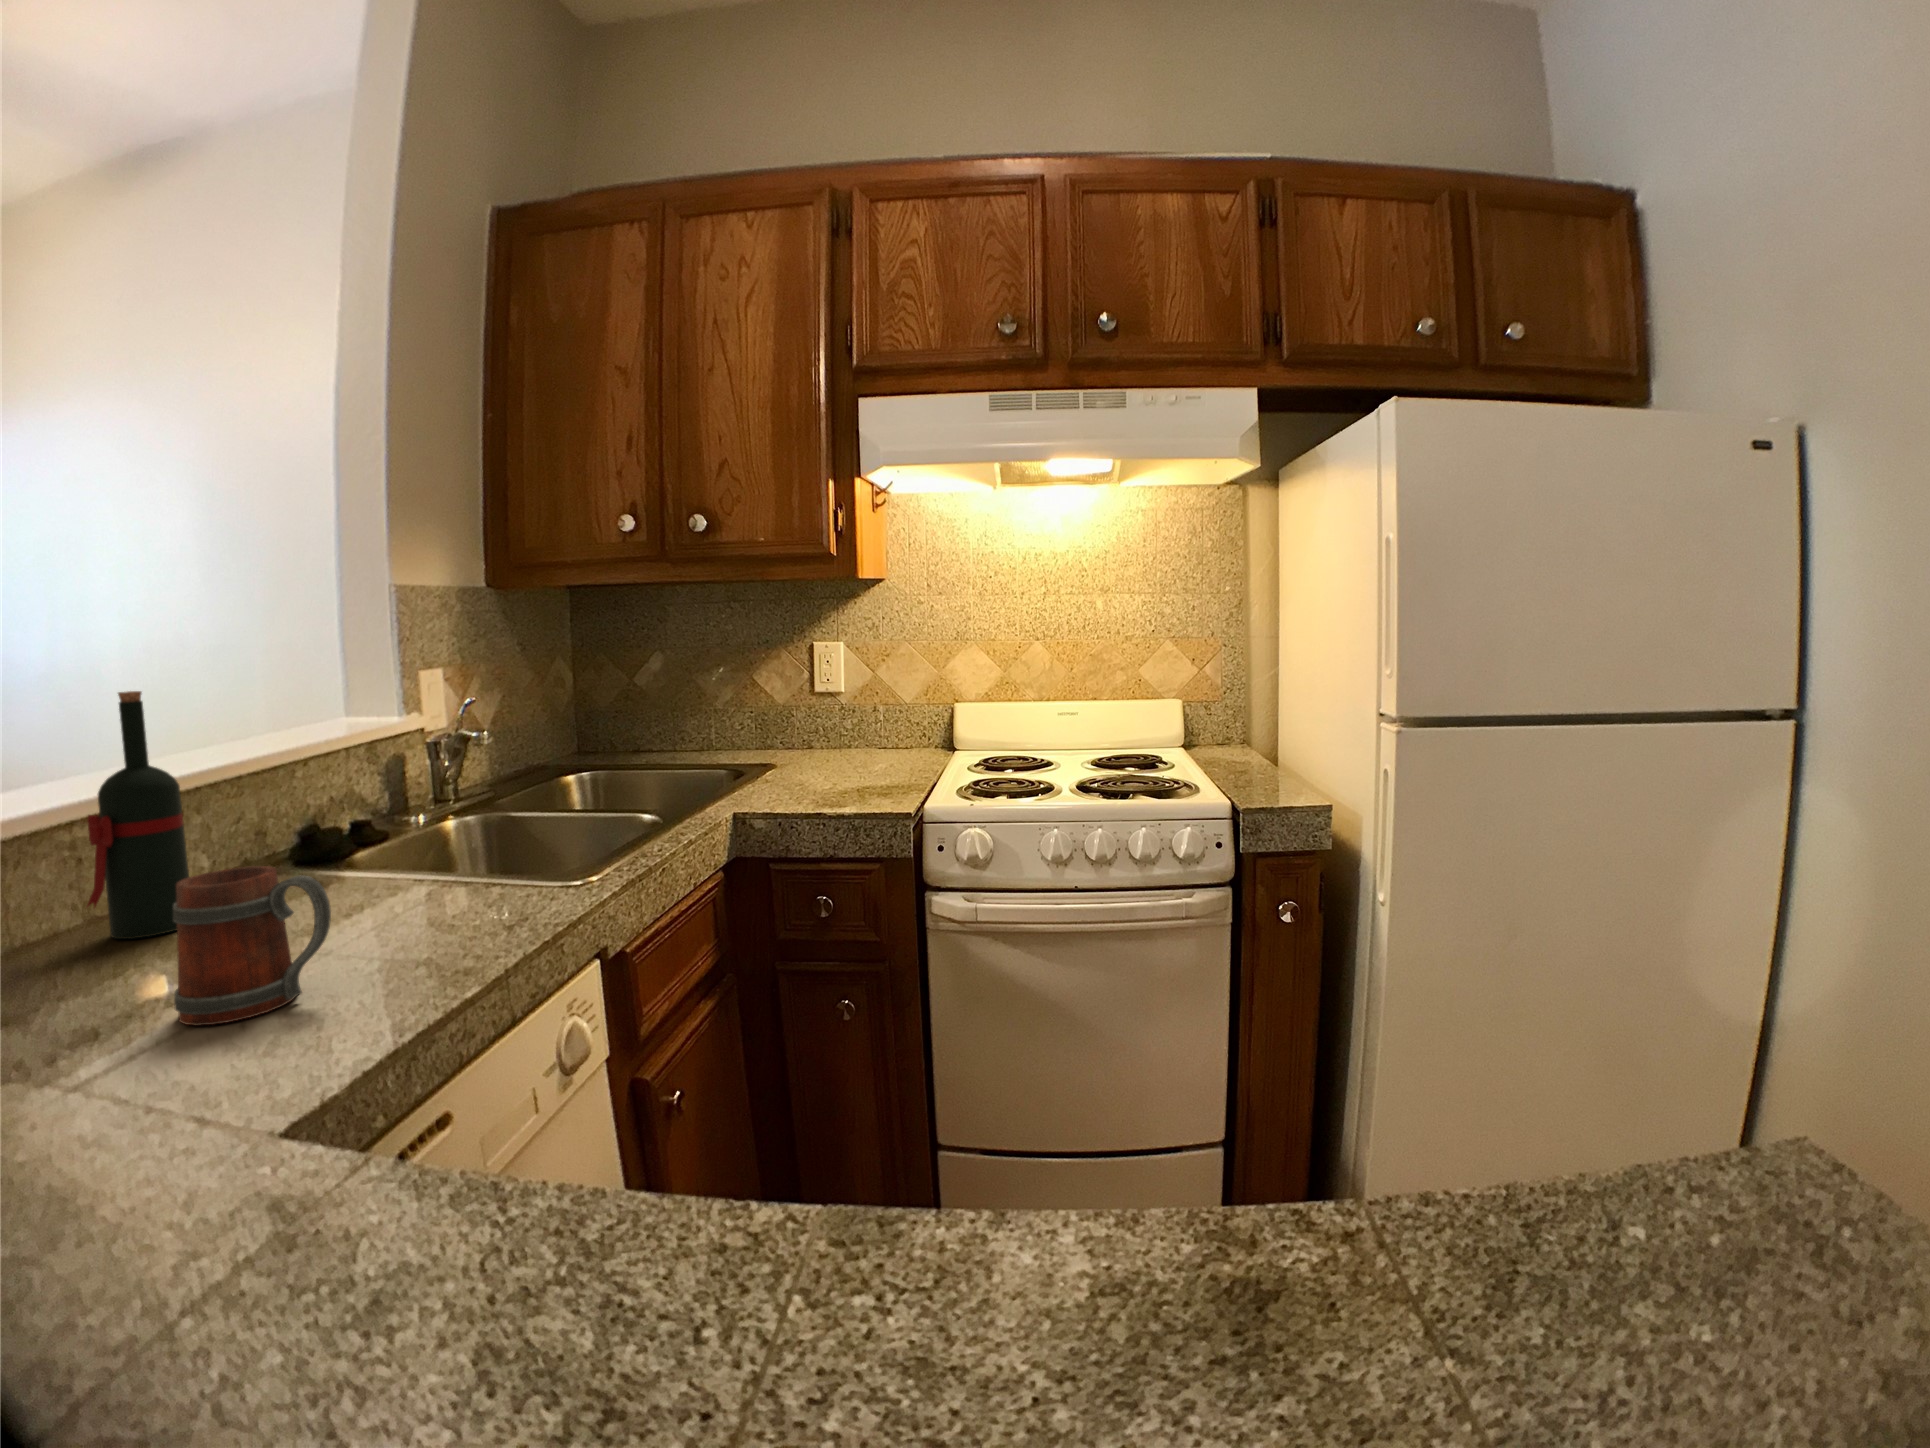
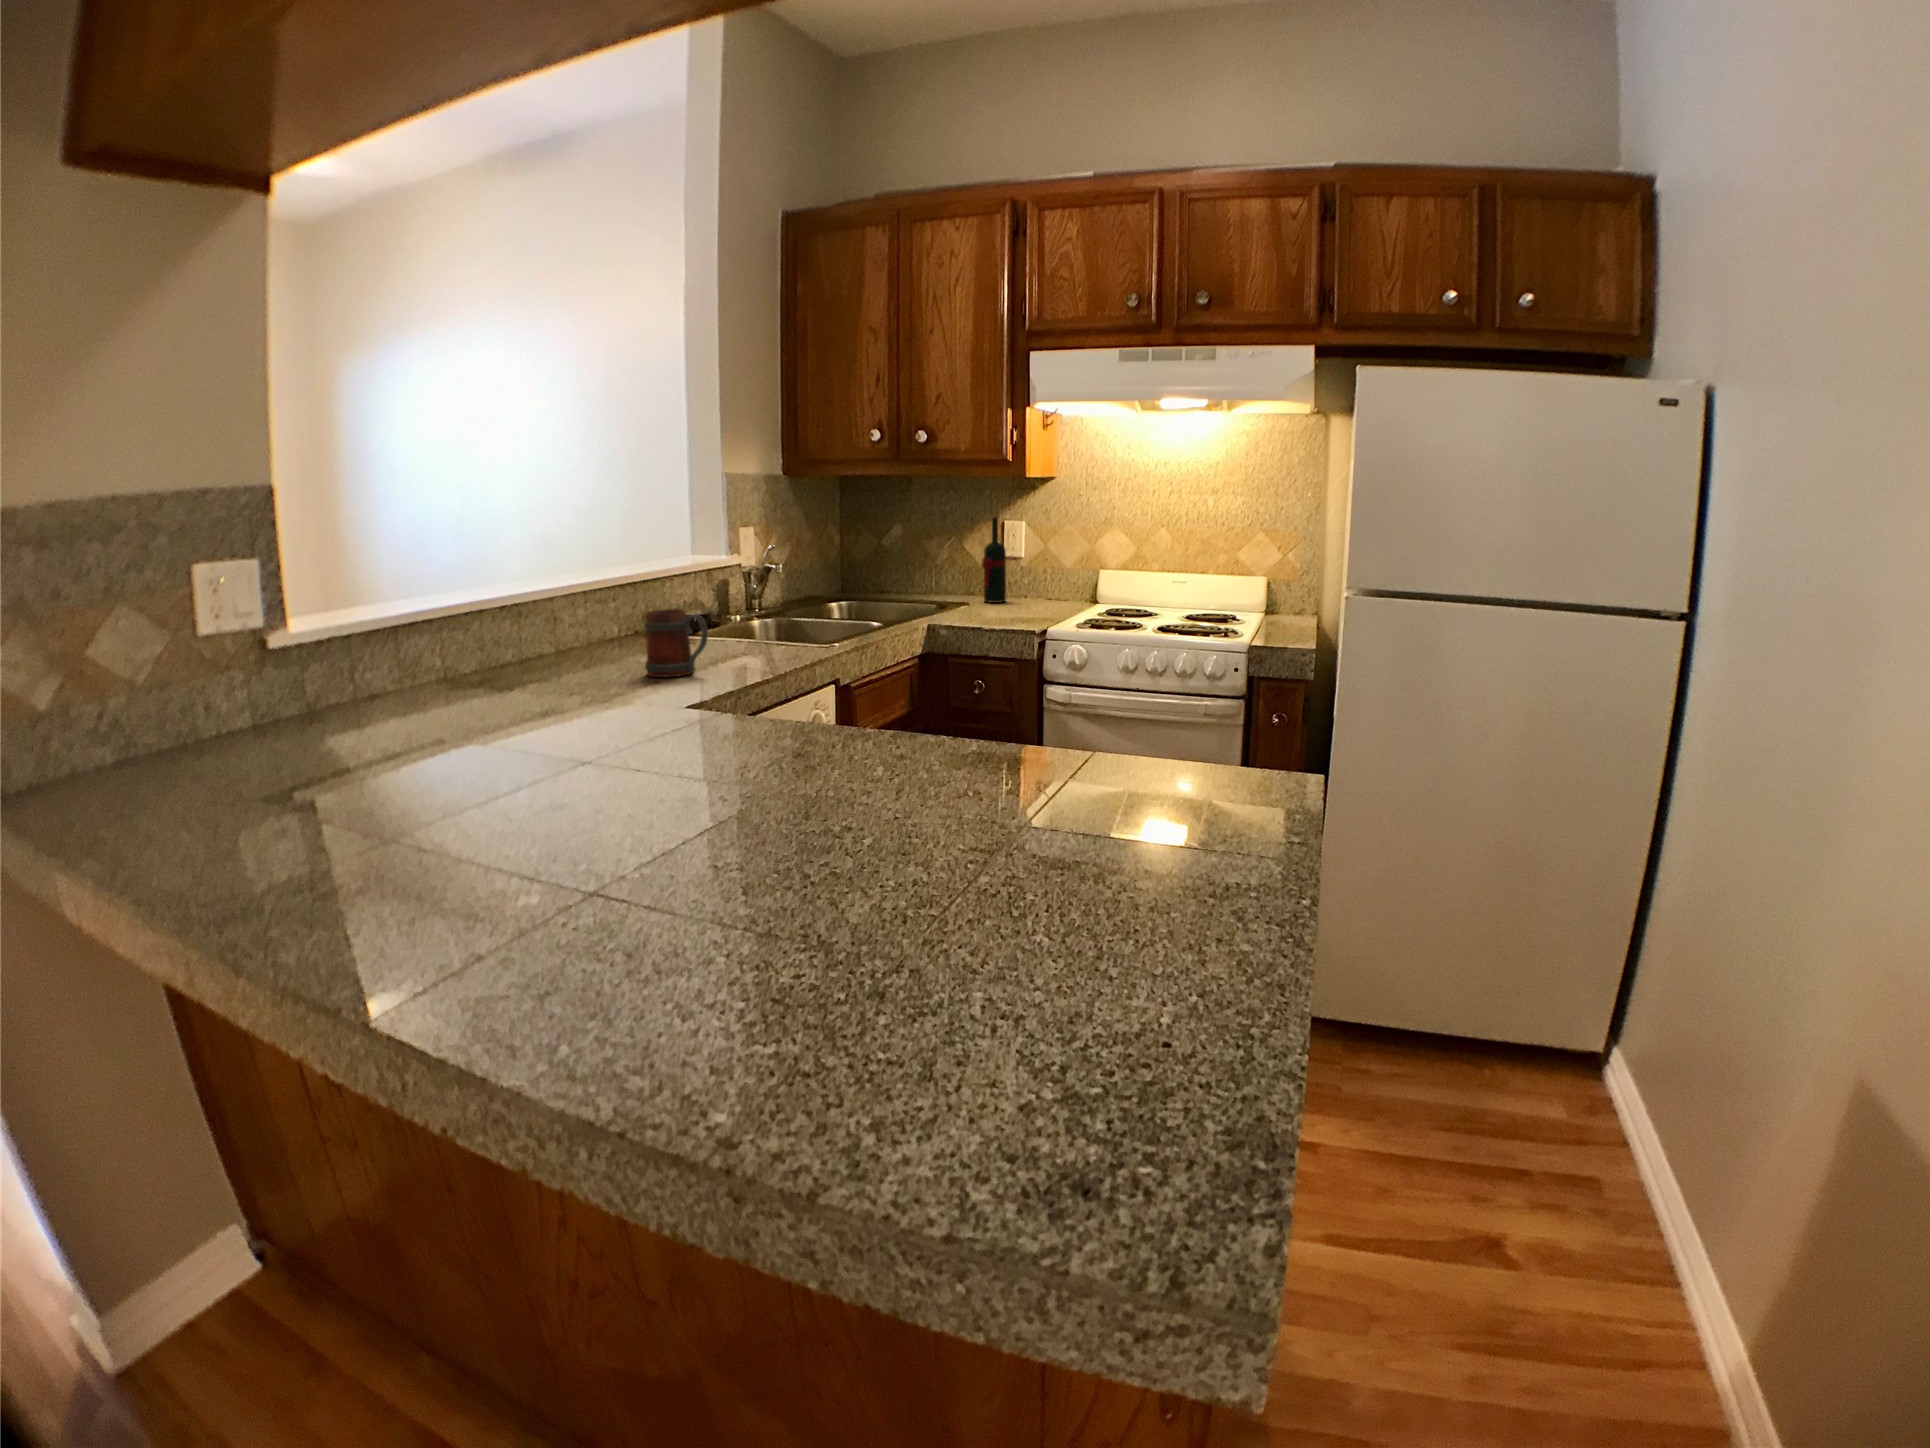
wine bottle: present [87,691,189,939] -> present [982,515,1006,603]

